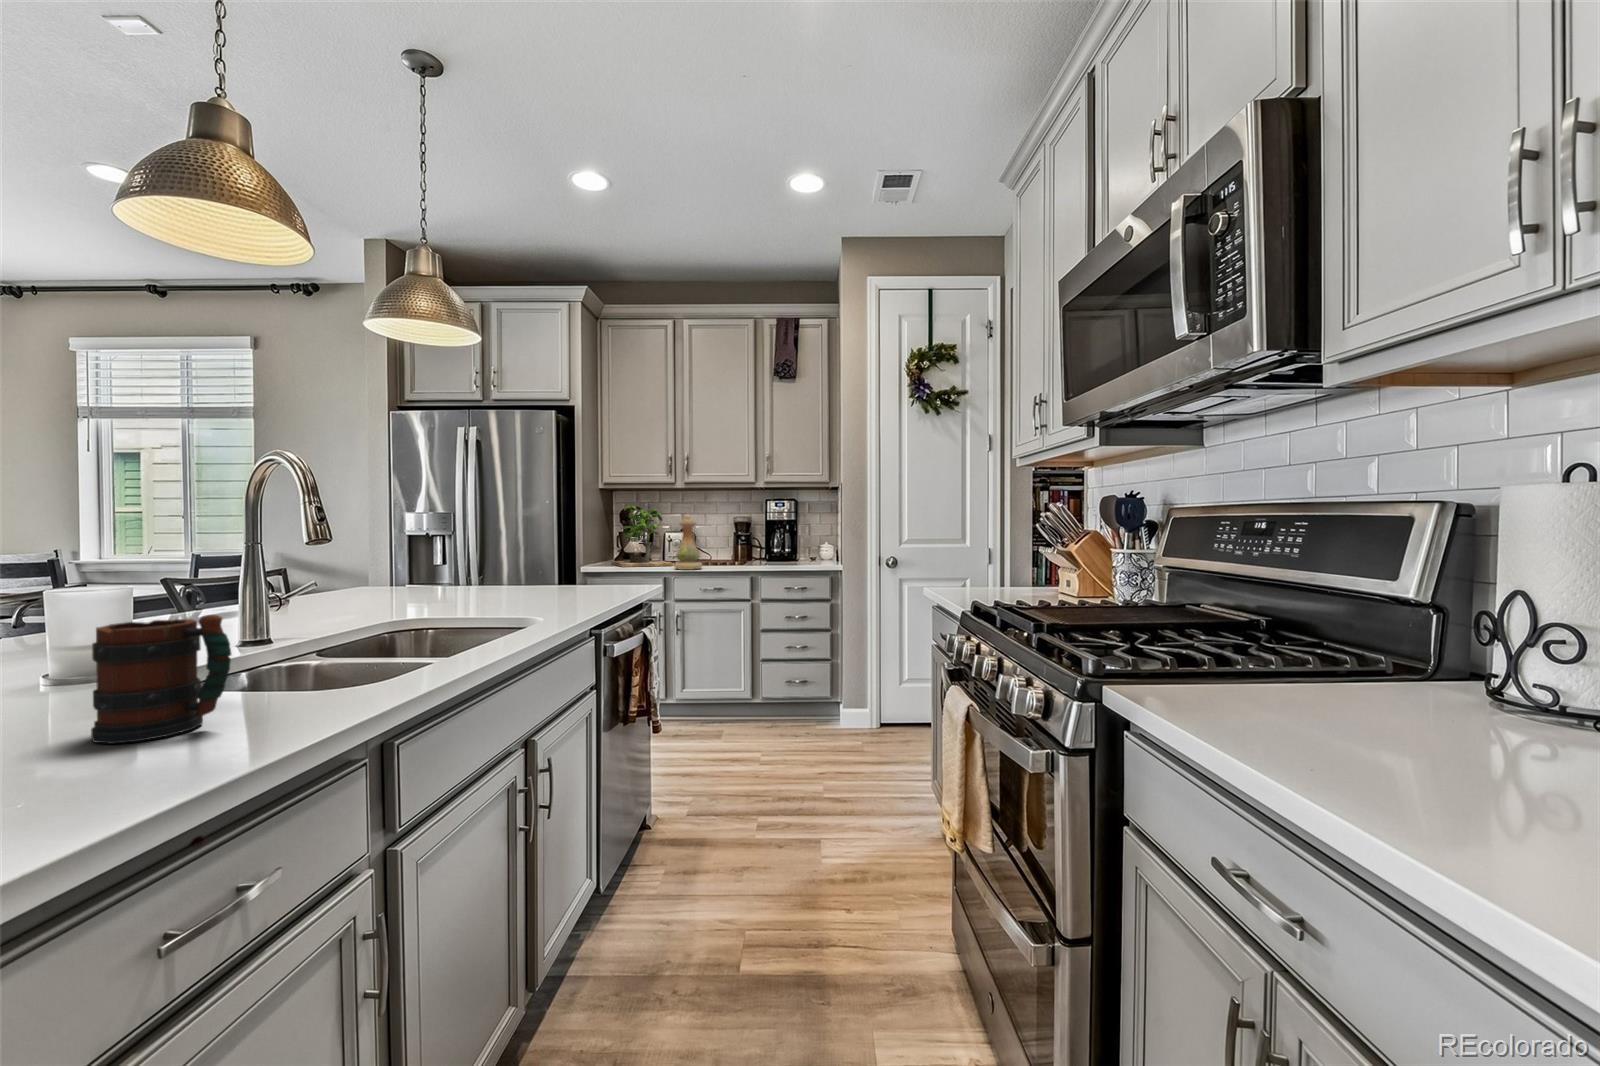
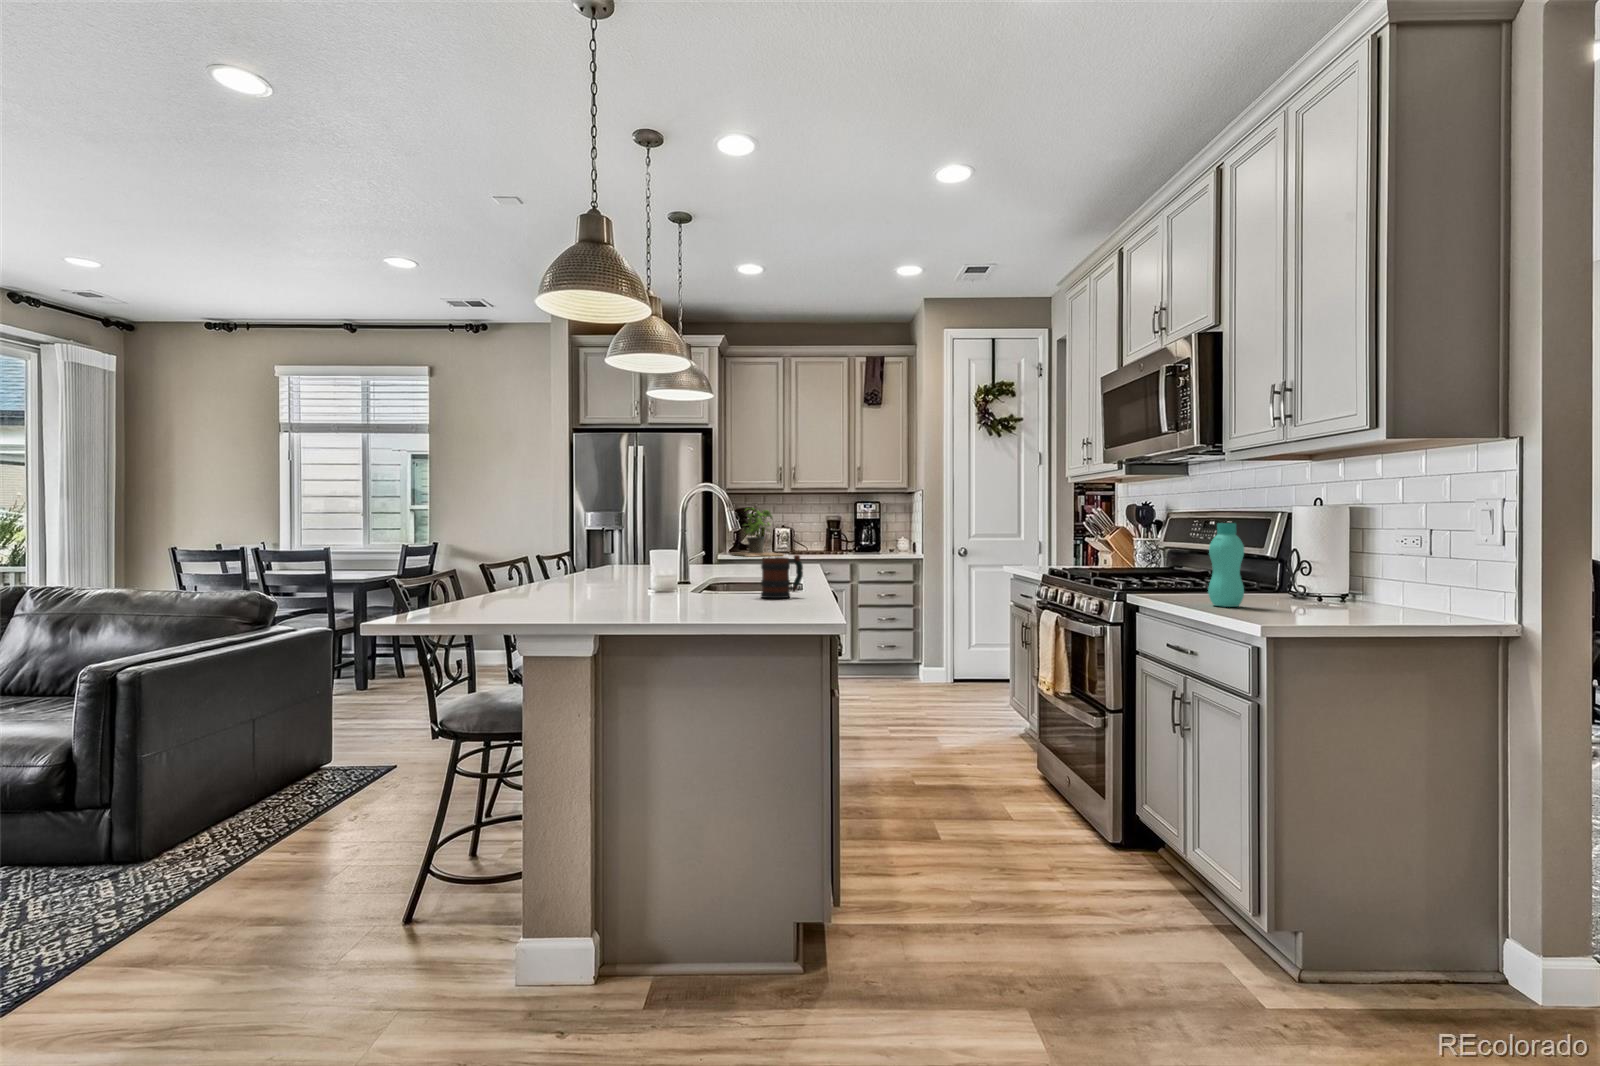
vase: present [674,514,702,570] -> none [793,514,815,558]
bottle: none [1387,531,1540,831] -> present [1208,523,1244,607]

